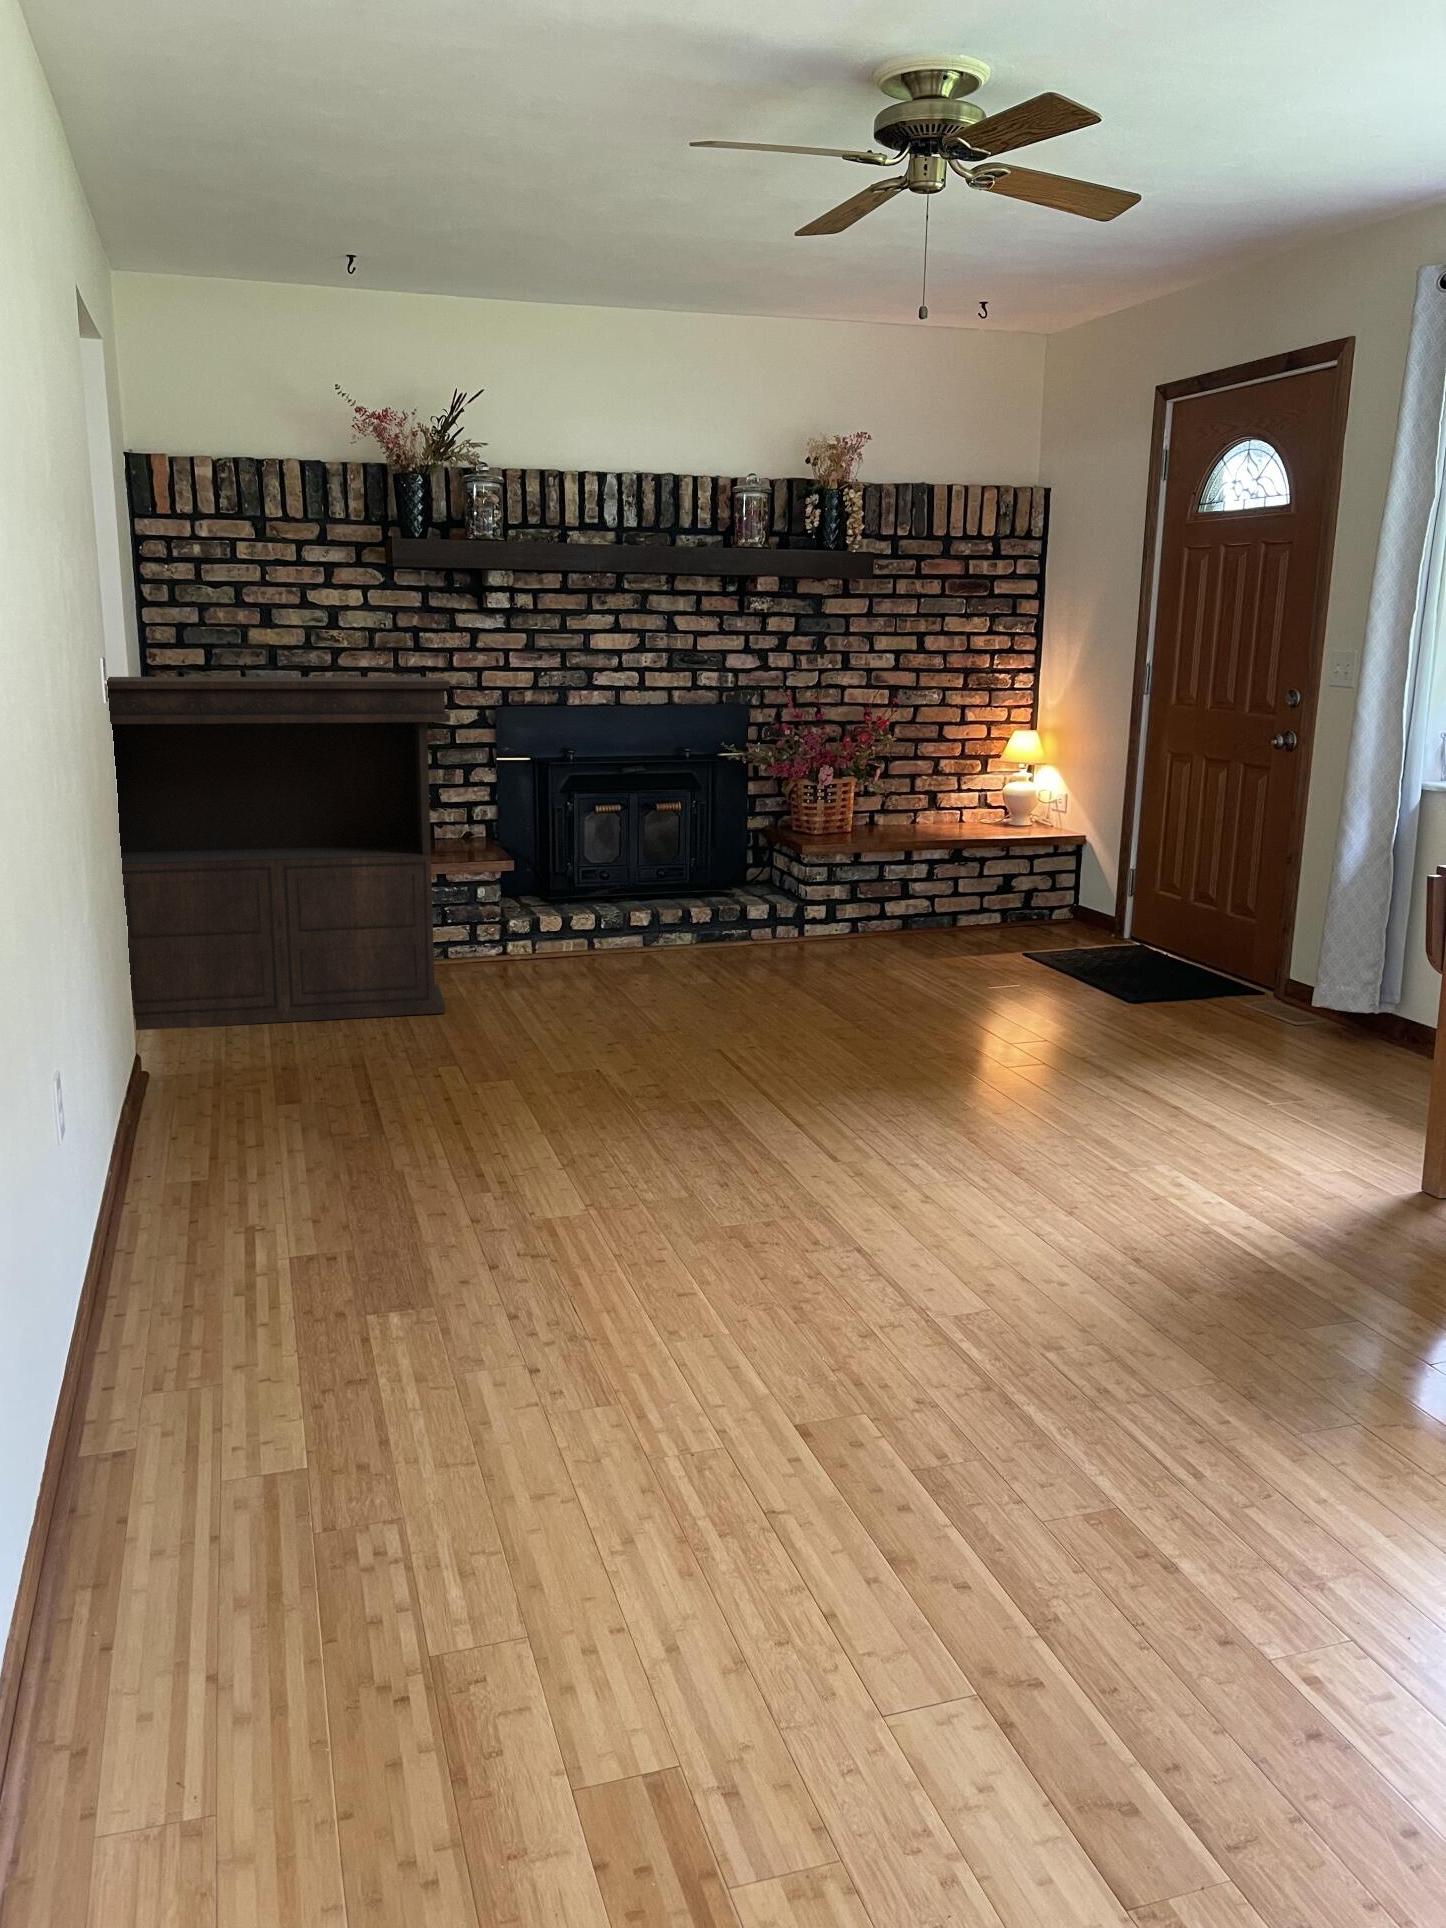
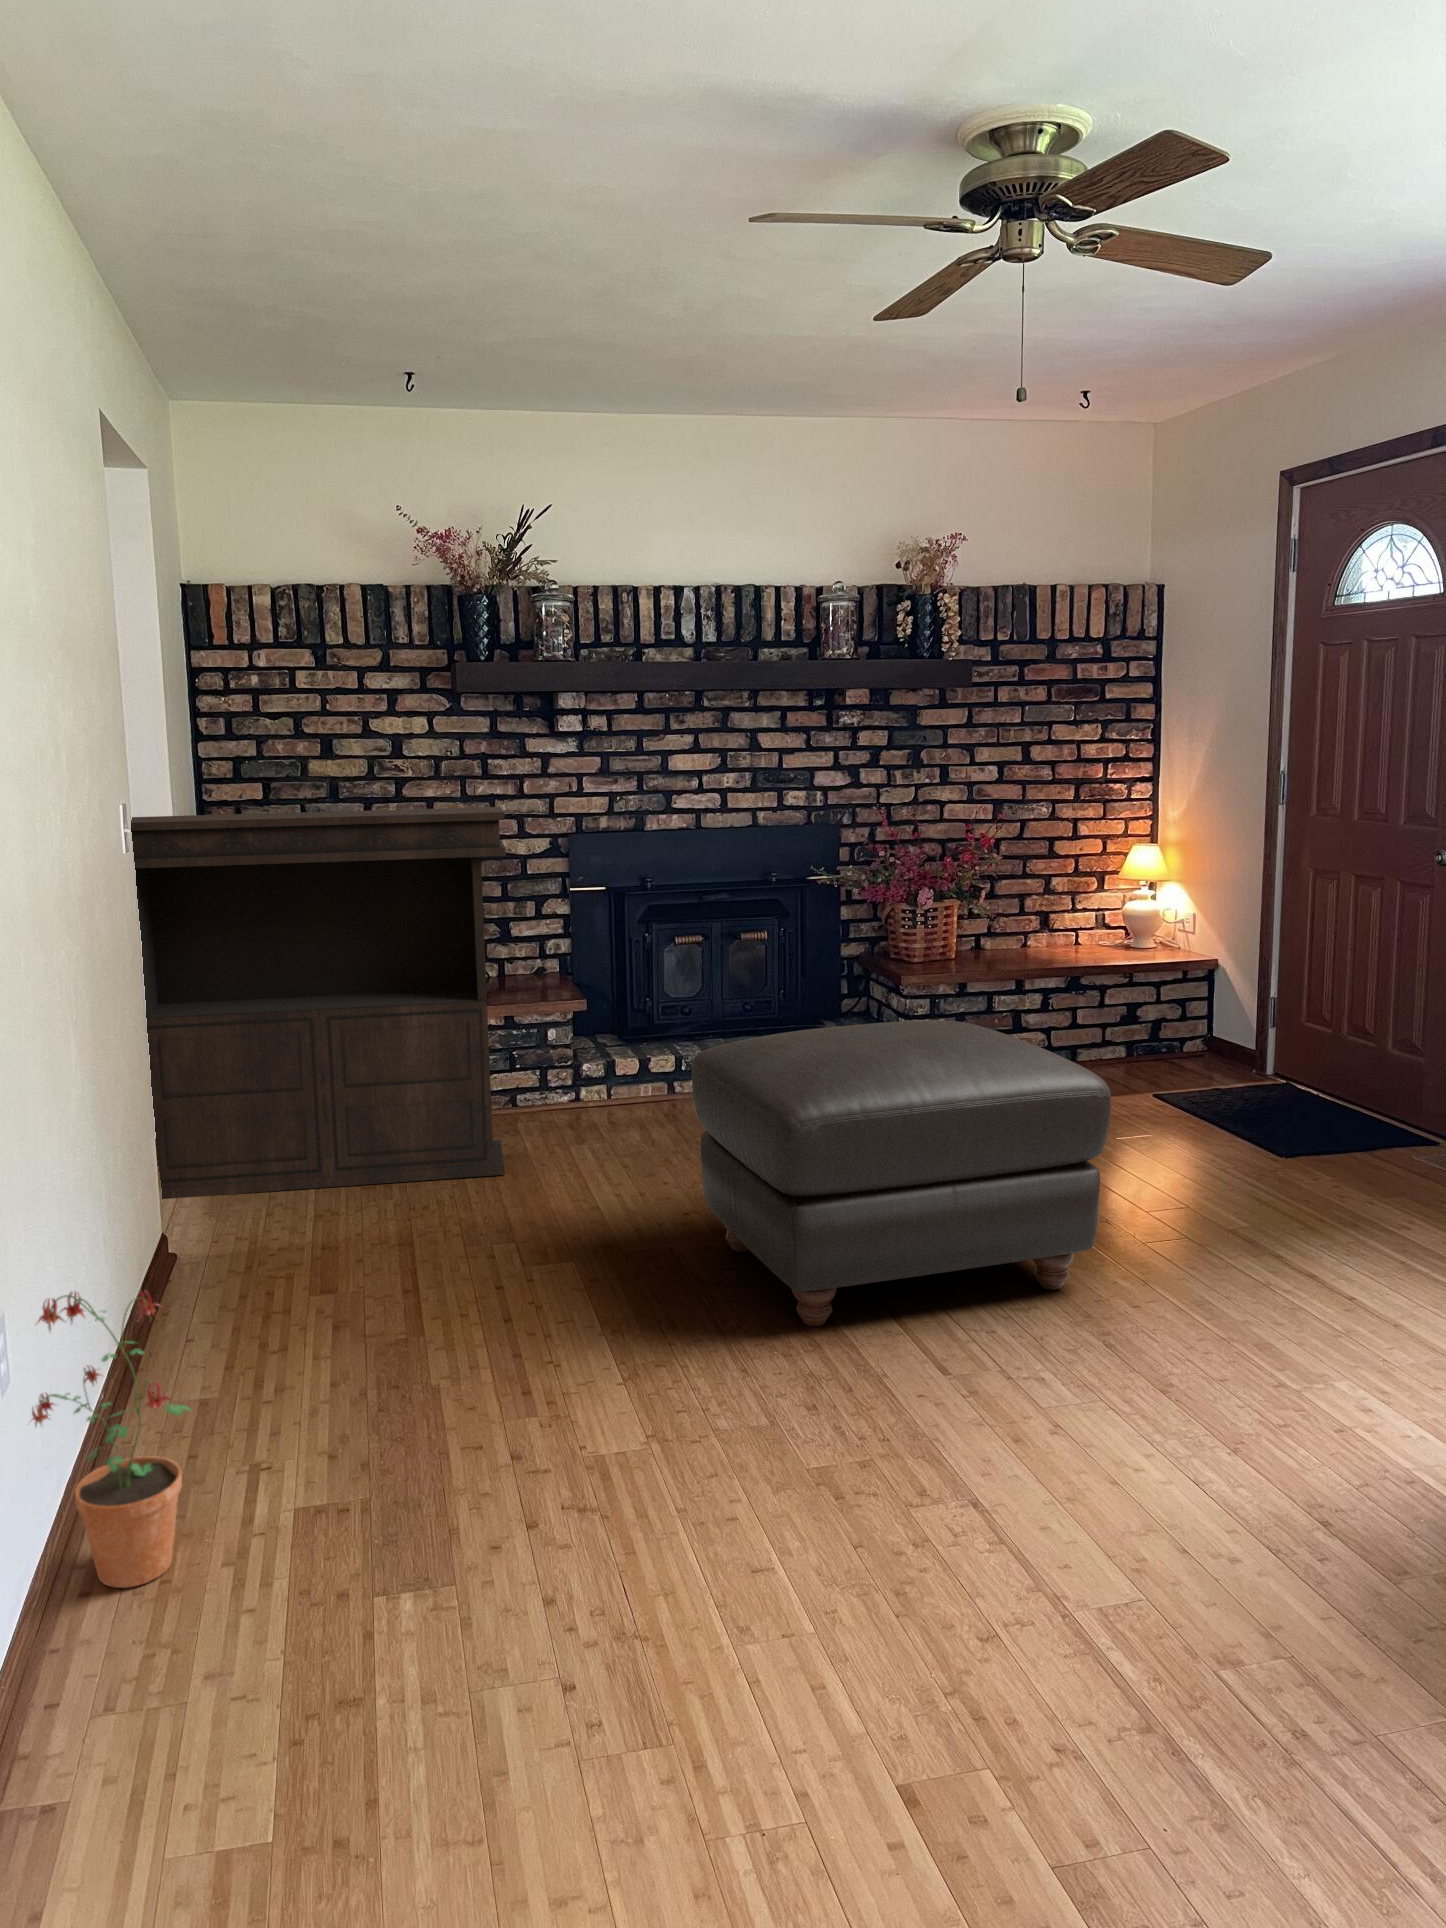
ottoman: none [623,875,984,1128] -> present [692,1020,1111,1326]
potted plant: none [99,1066,231,1307] -> present [32,1291,192,1588]

